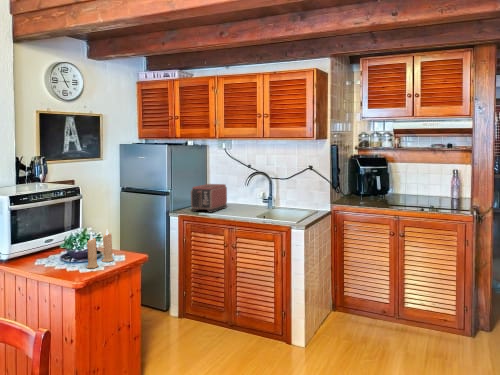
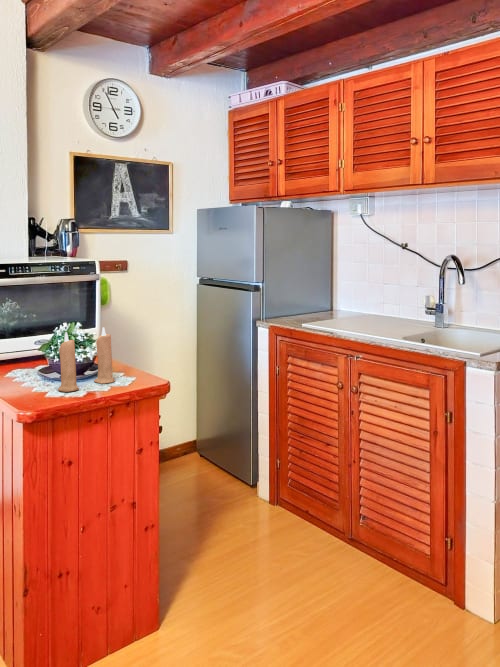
toaster: present [191,184,227,213] -> none [298,274,362,320]

